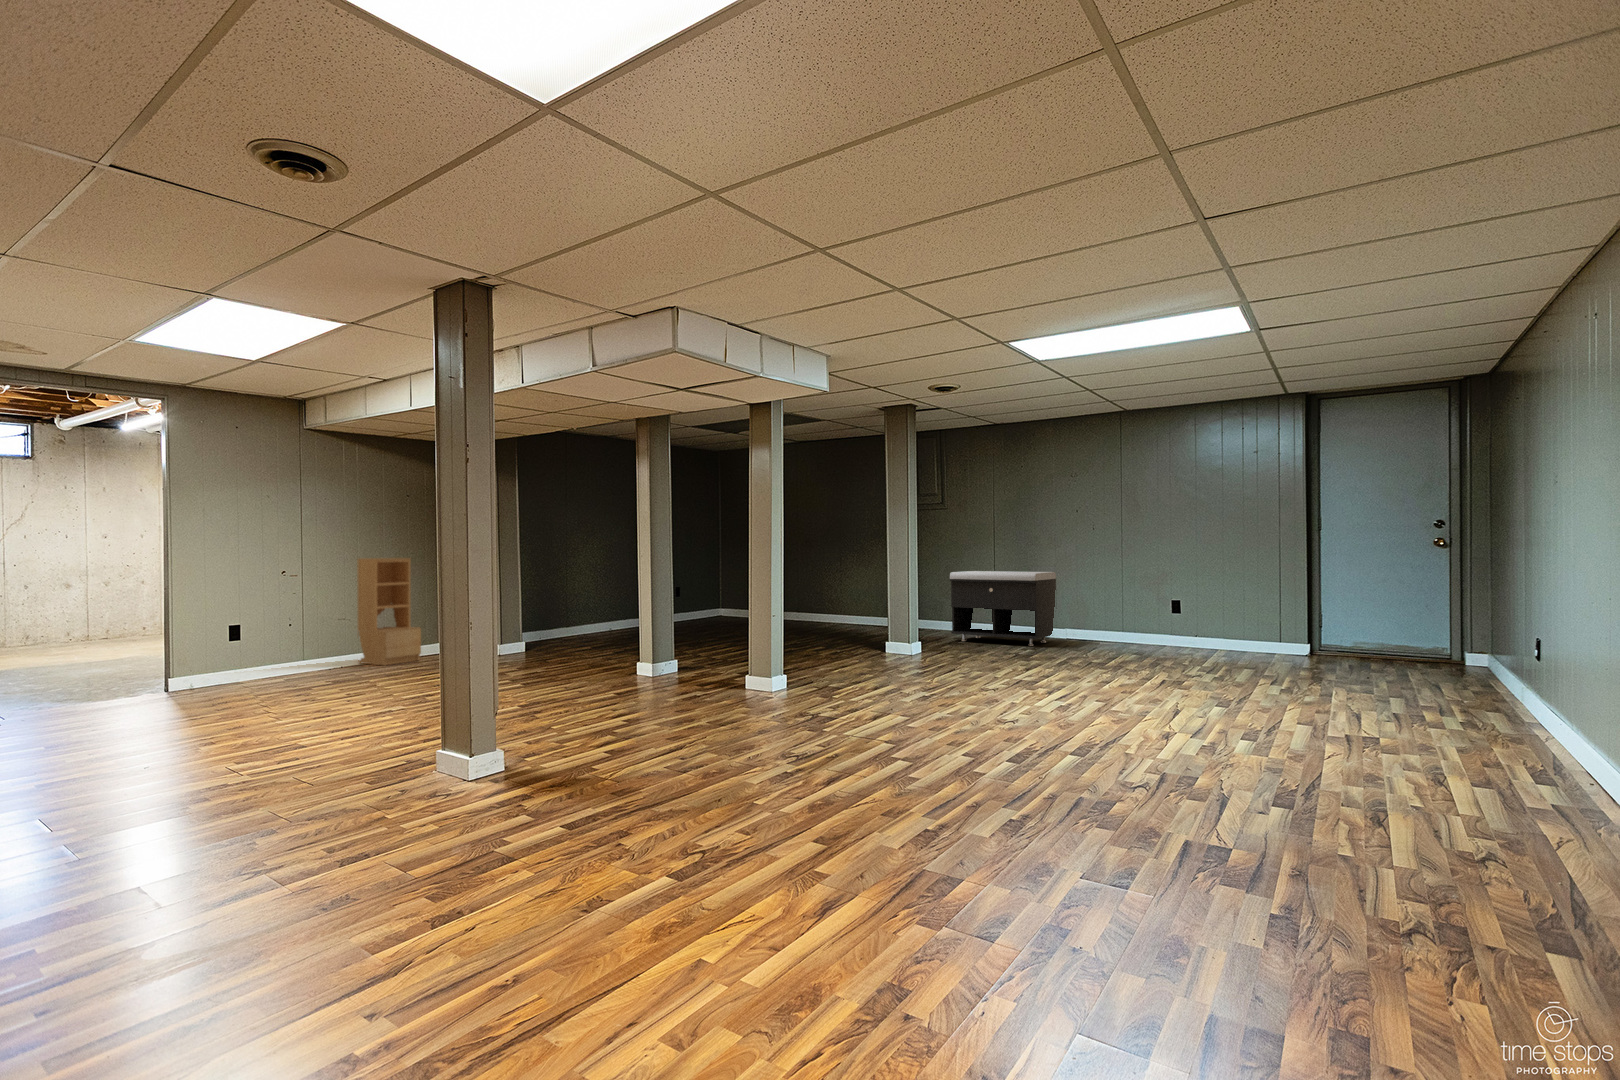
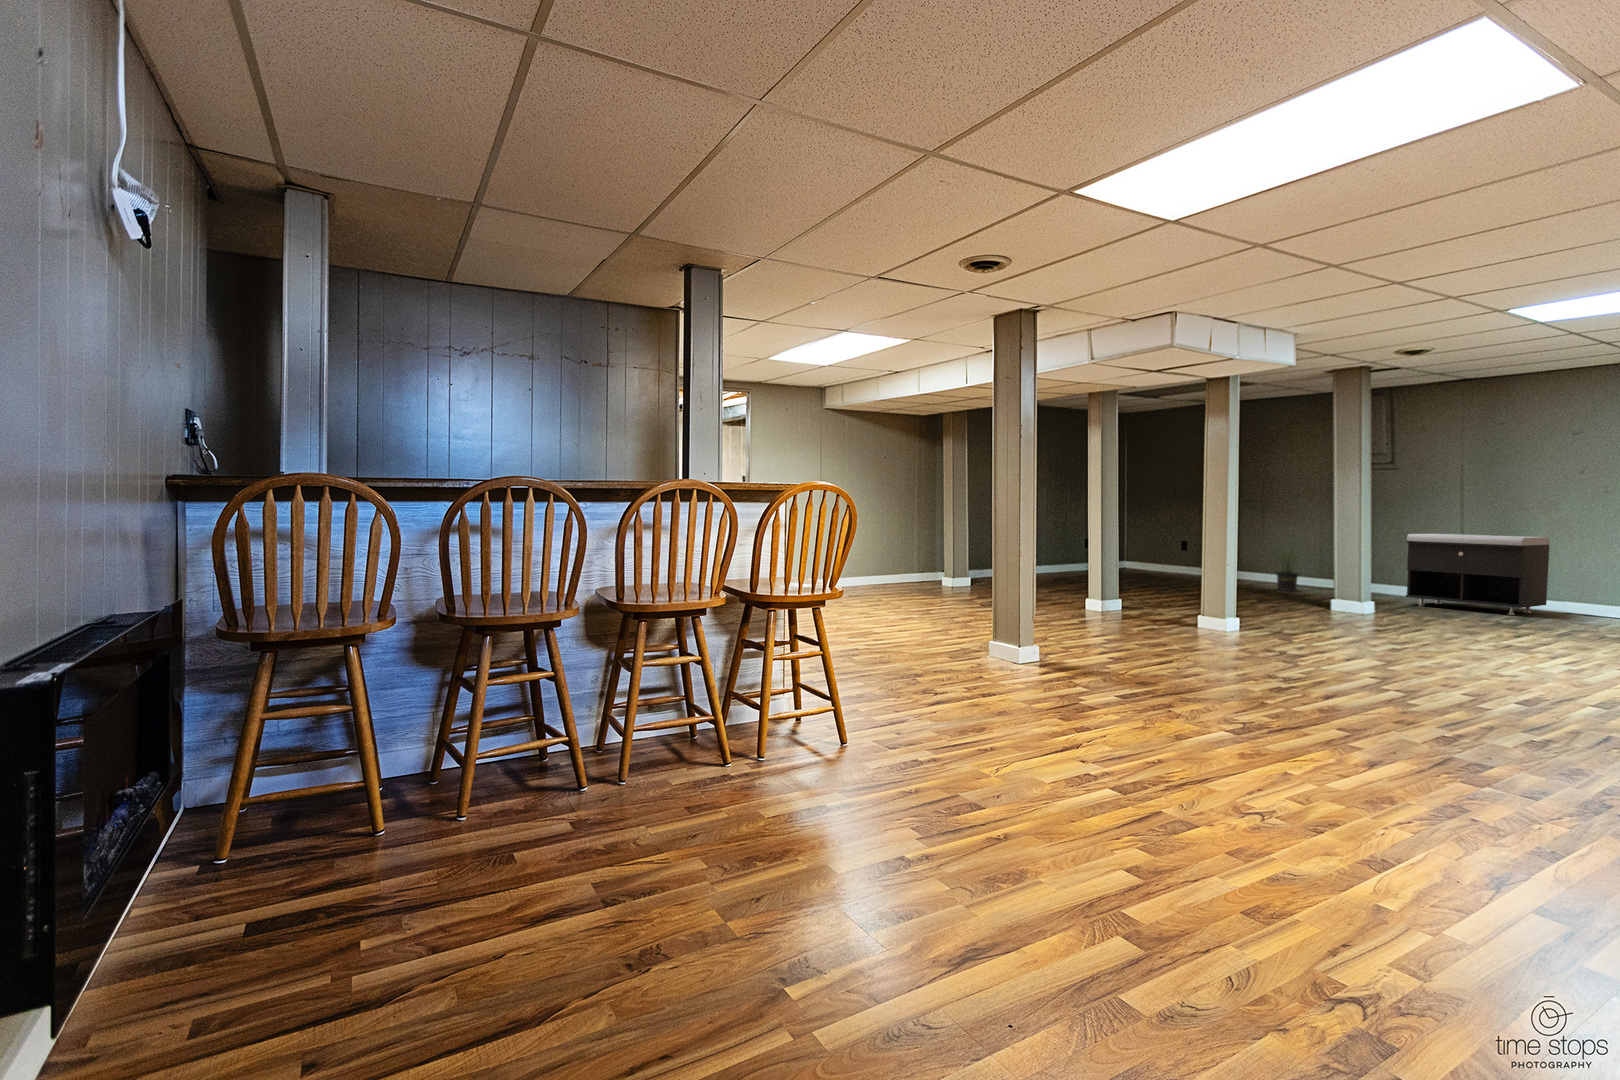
bookshelf: present [357,558,421,666] -> none [857,509,902,591]
potted plant: none [841,579,869,633] -> present [1277,544,1298,591]

